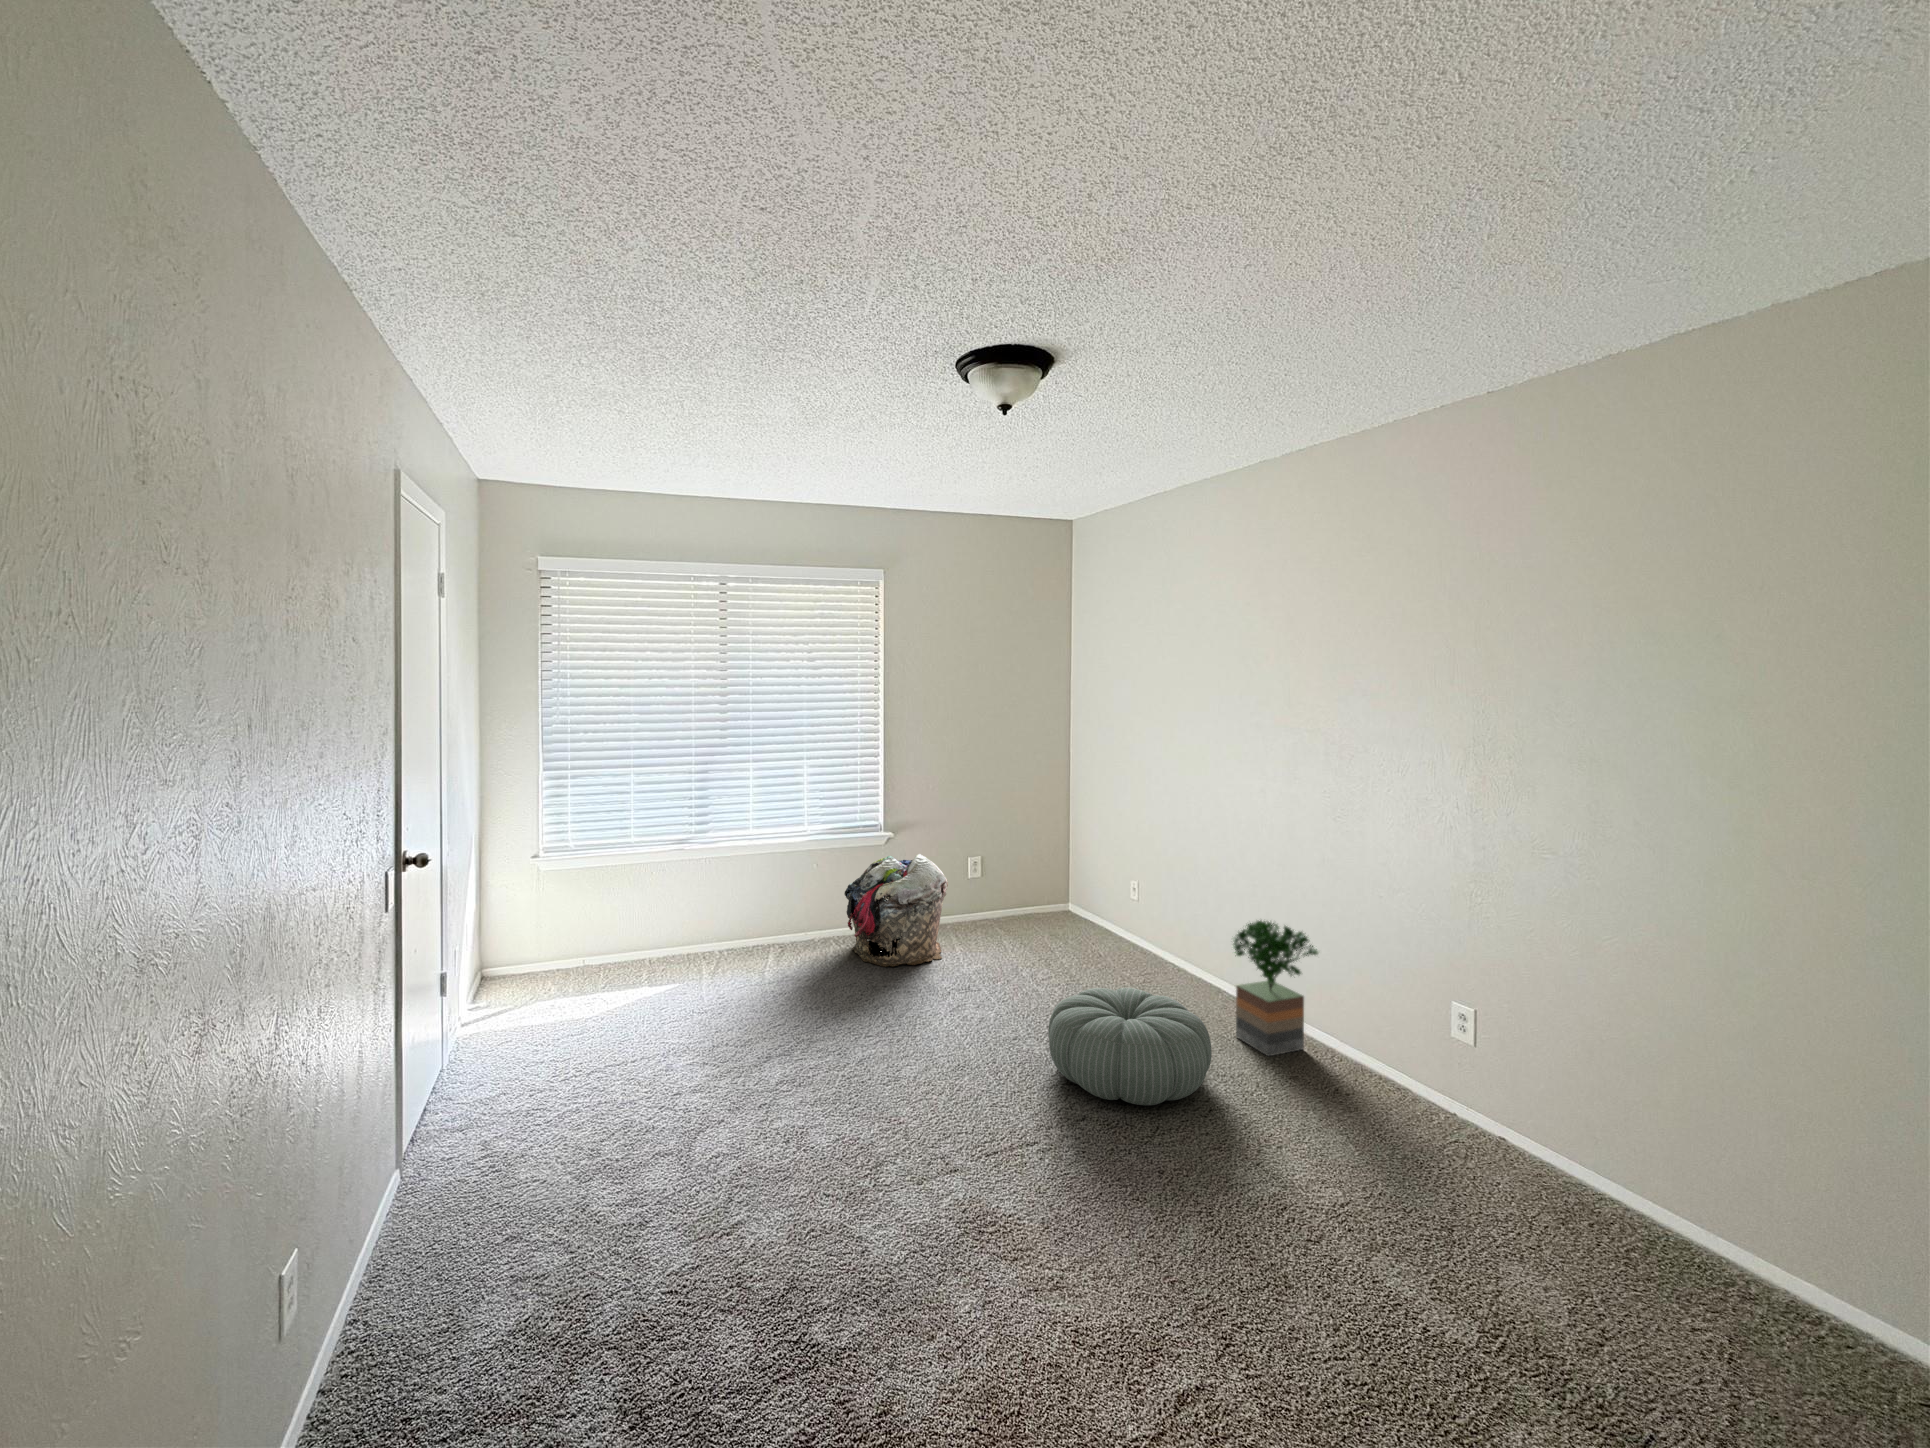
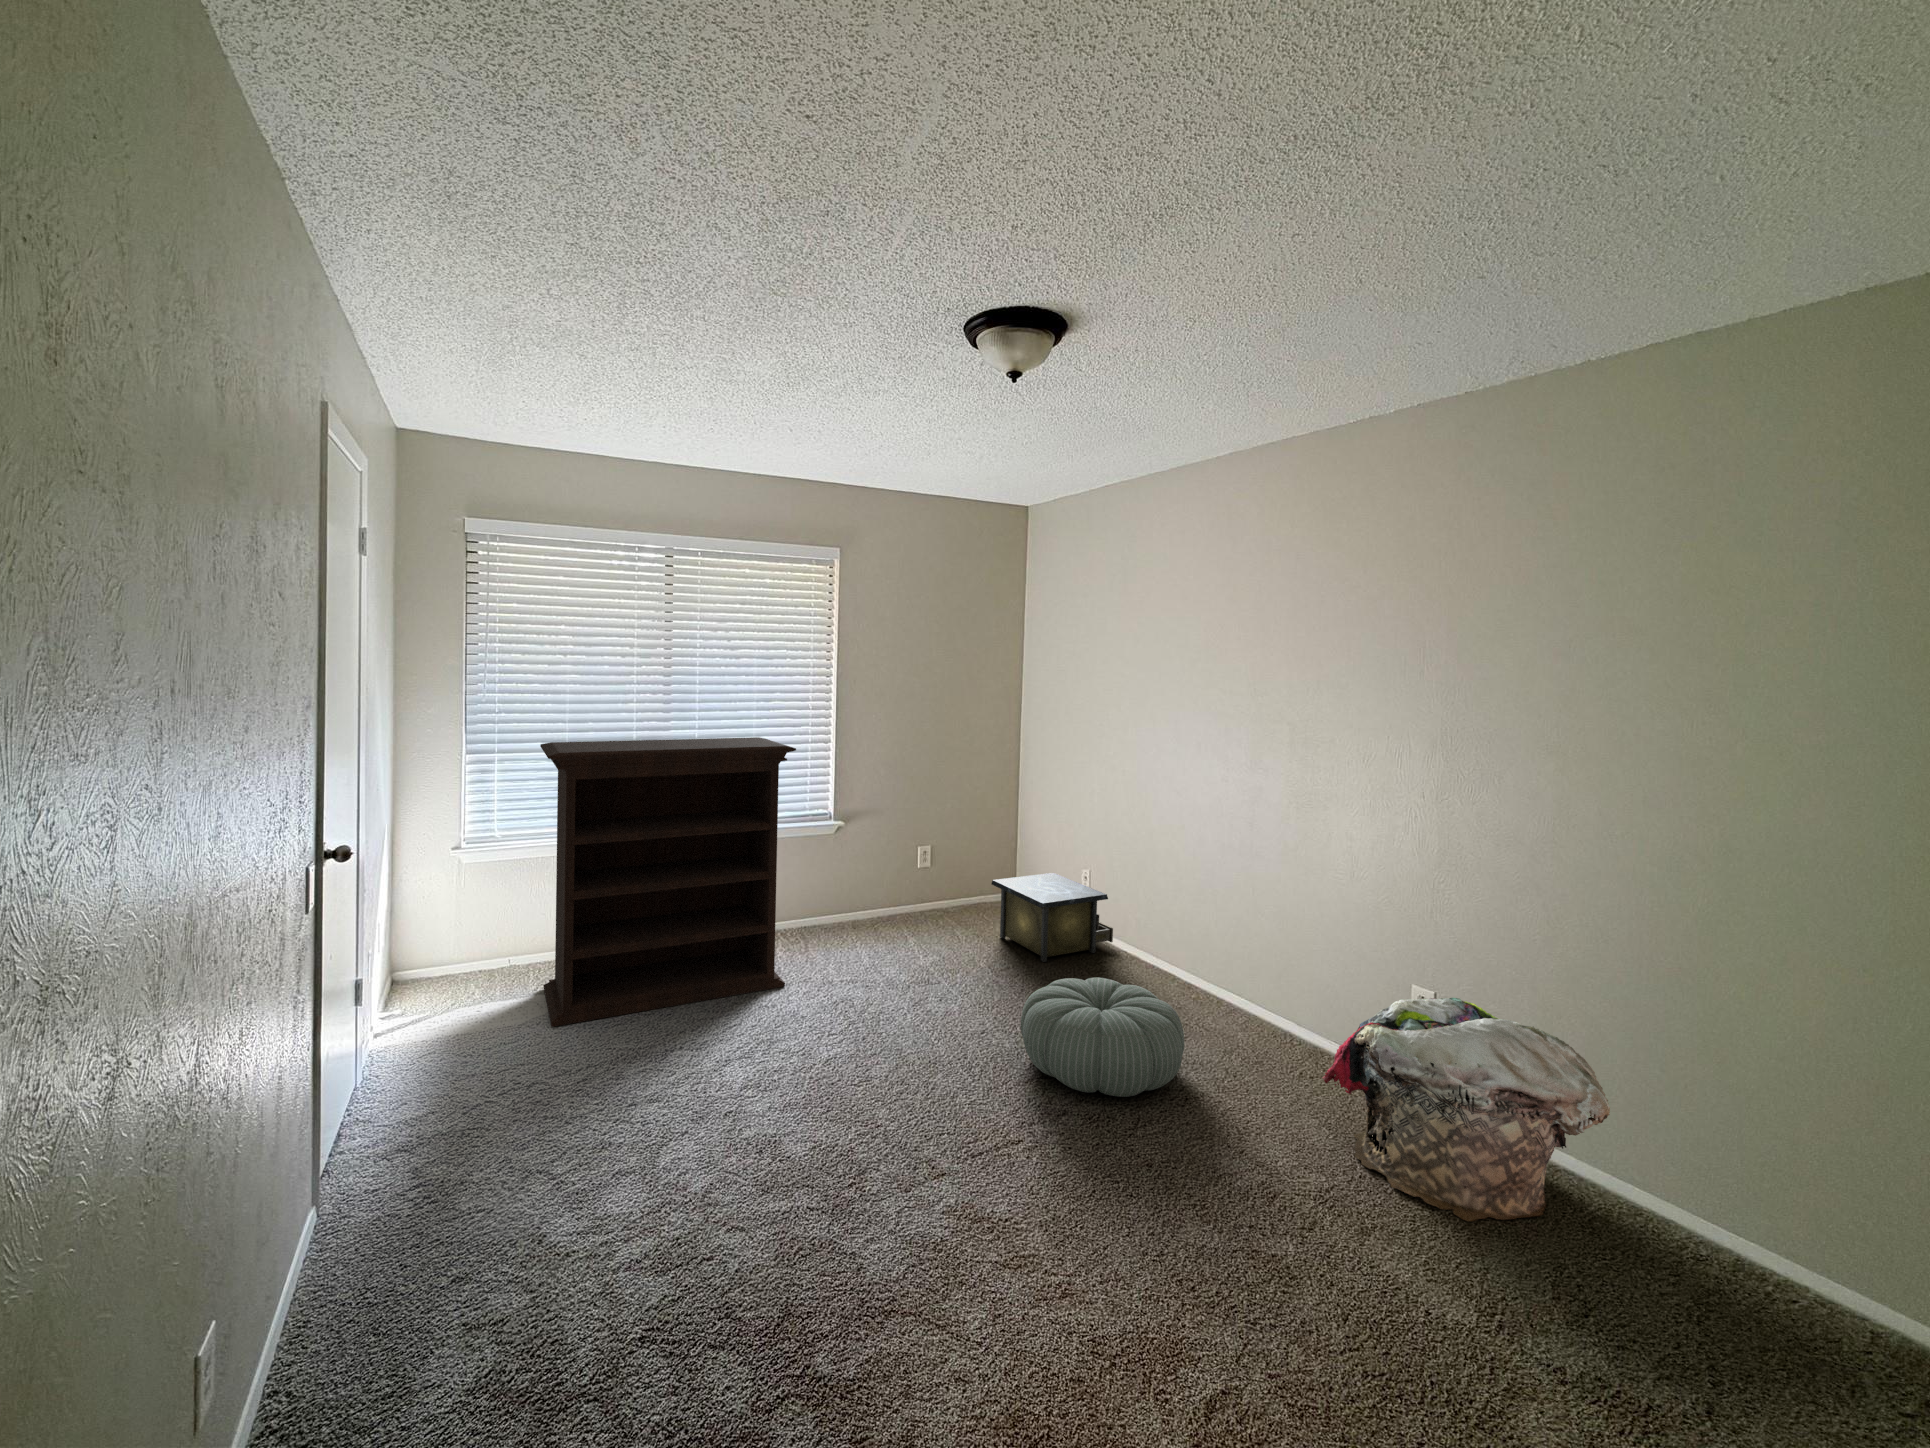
bookshelf: none [605,753,837,1022] -> present [540,737,796,1027]
laundry basket: present [844,854,948,967] -> present [1322,998,1610,1221]
nightstand: none [1037,884,1161,973] -> present [991,873,1113,962]
potted tree: present [1233,921,1318,1056] -> none [1196,906,1283,1042]

